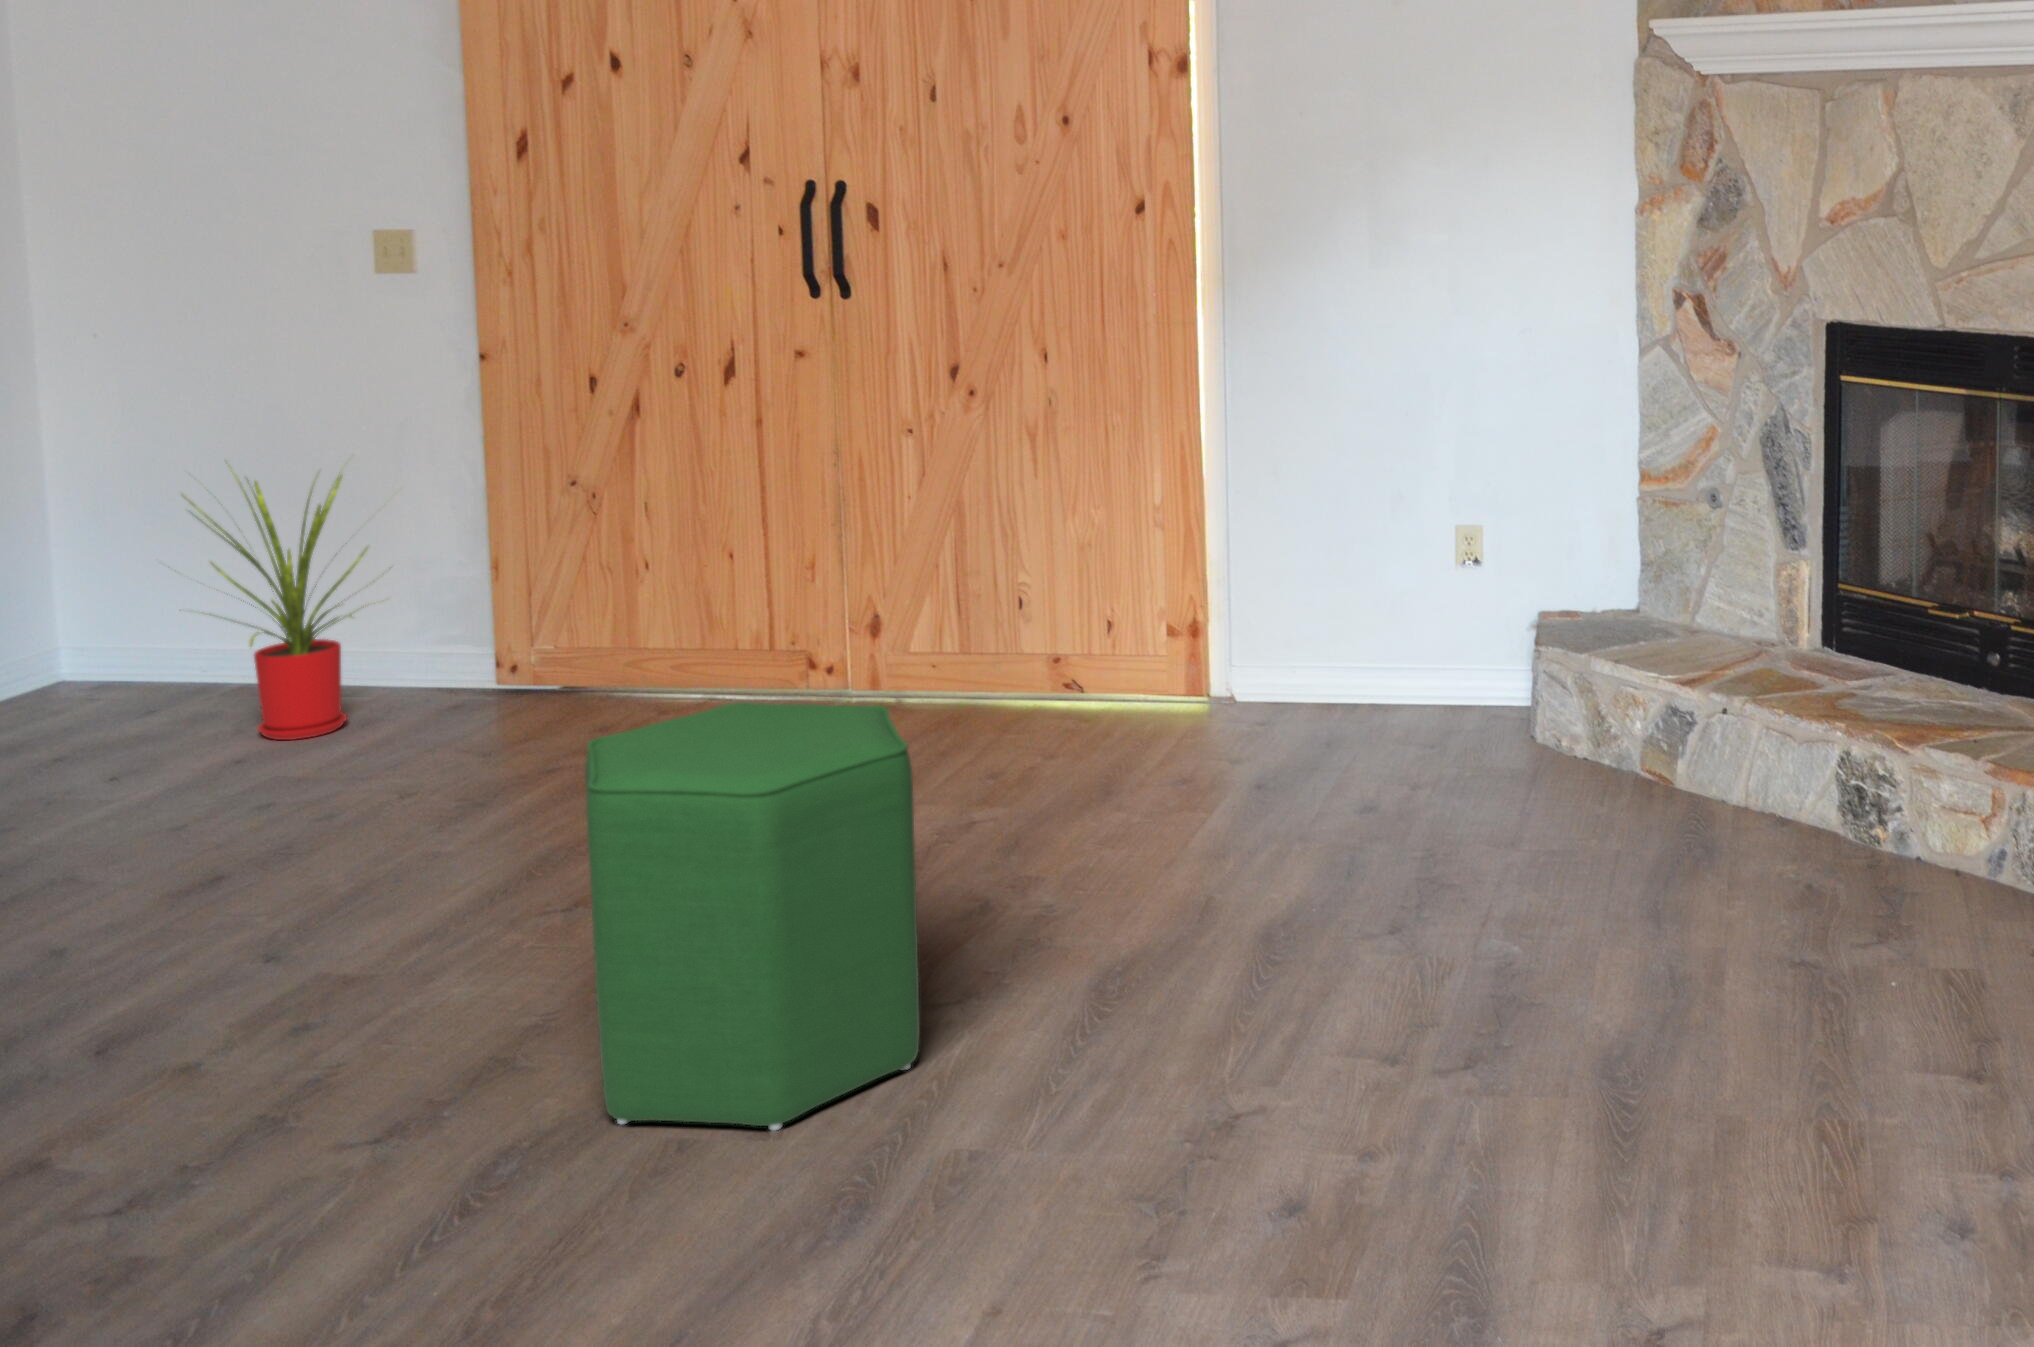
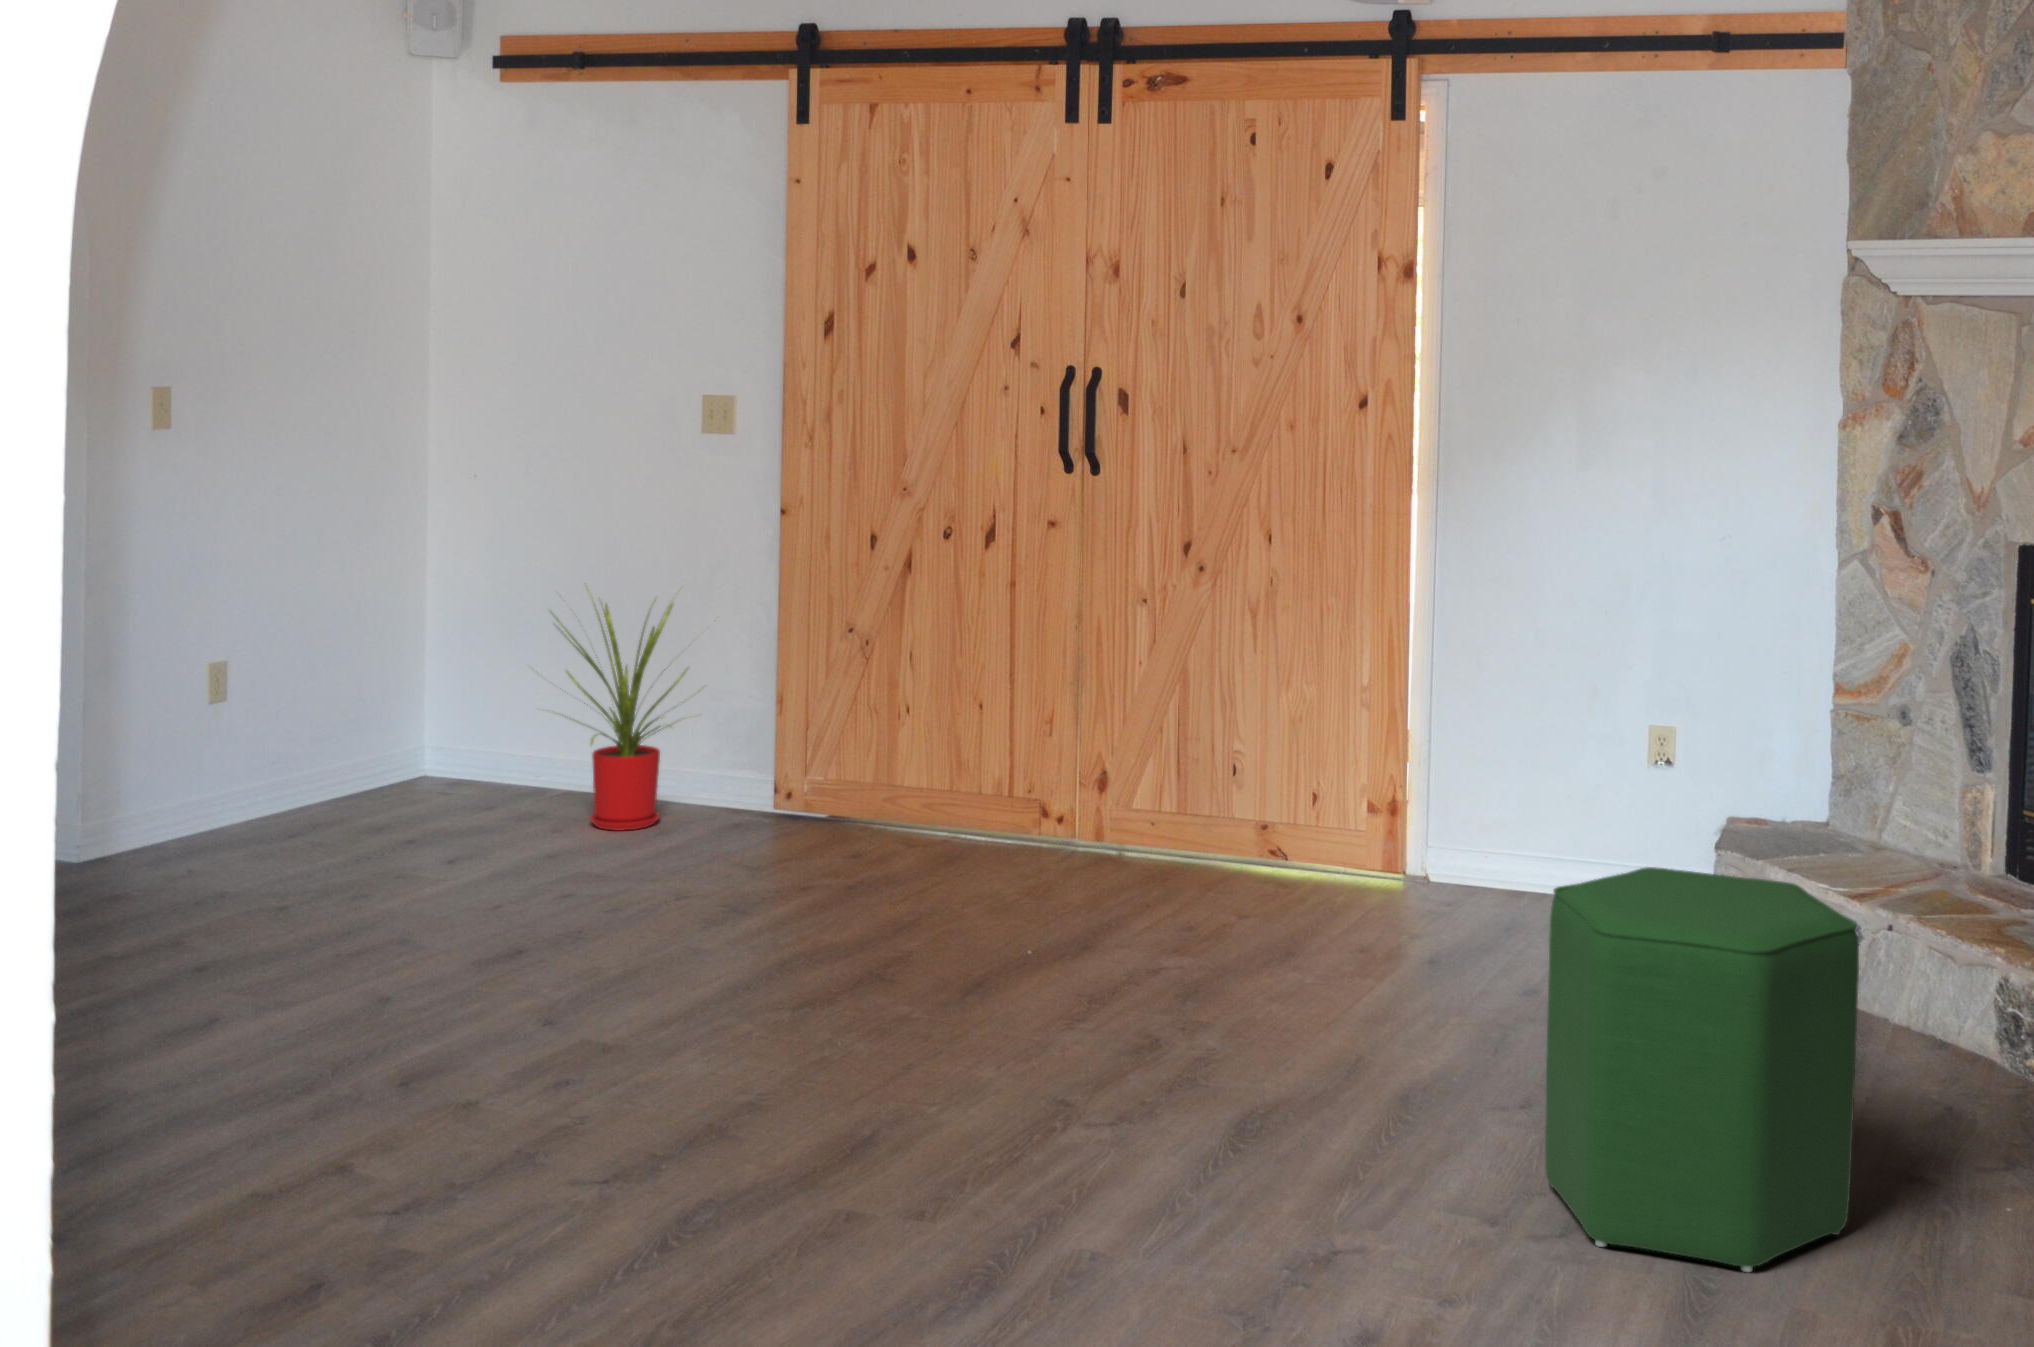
ottoman: present [585,702,920,1130] -> present [1545,867,1859,1272]

